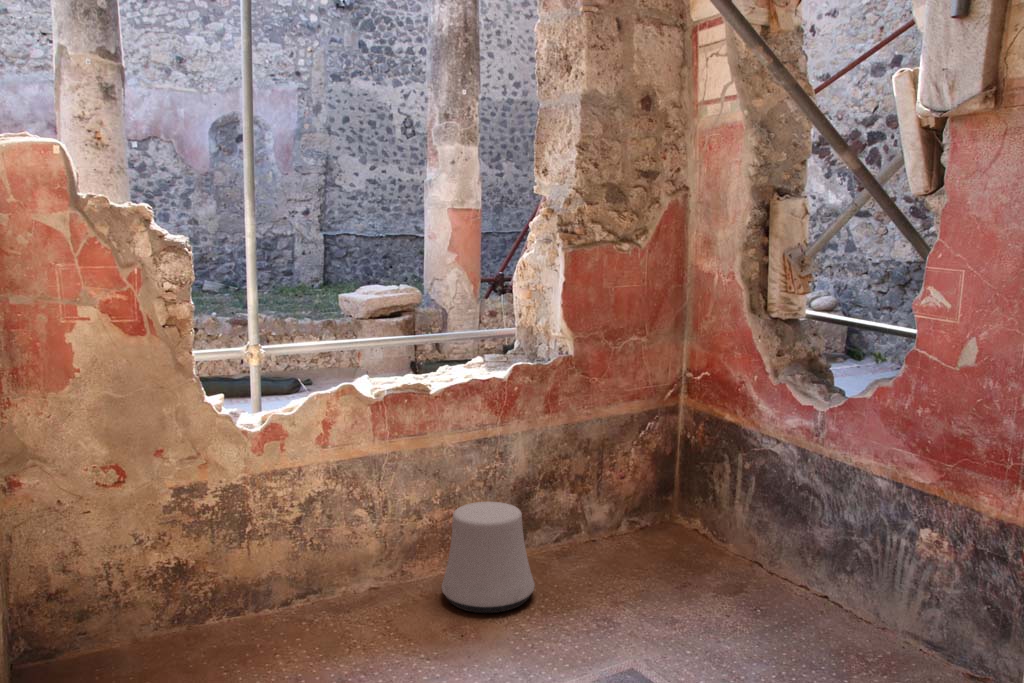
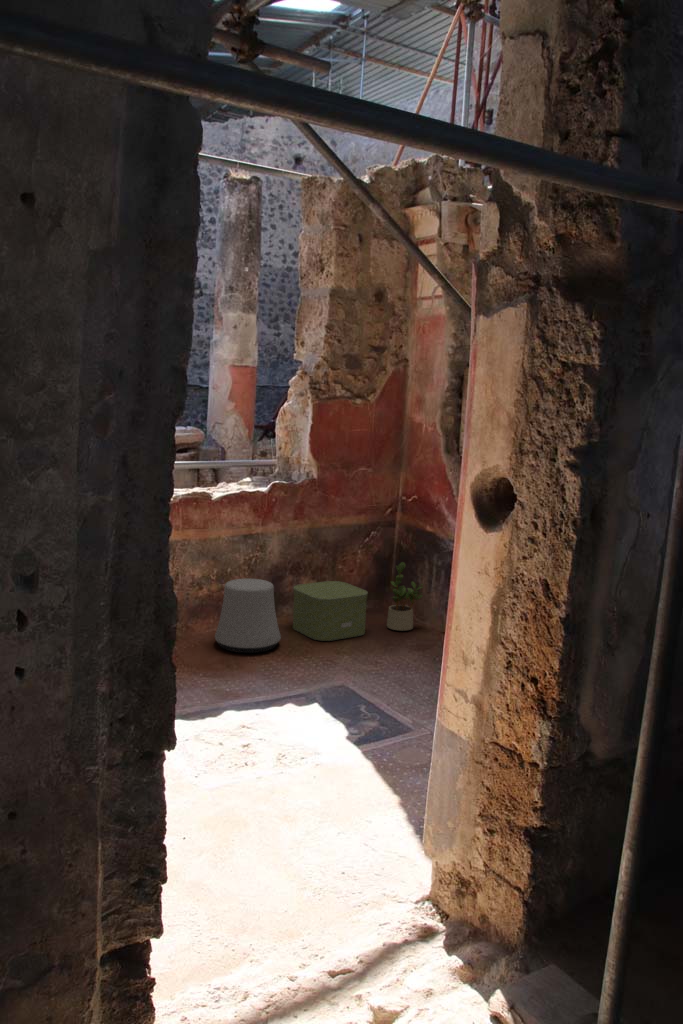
potted plant: none [678,467,730,564] -> present [387,562,422,631]
storage box: none [547,494,653,586] -> present [293,581,368,641]

